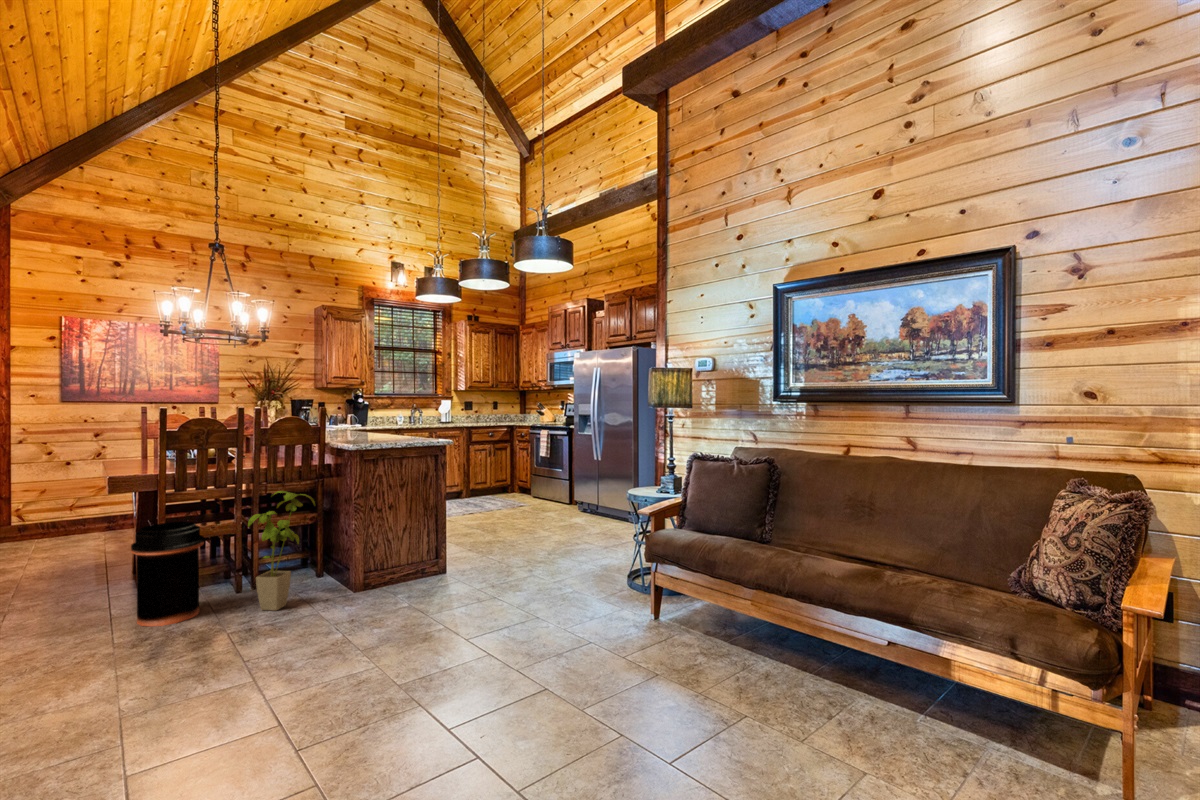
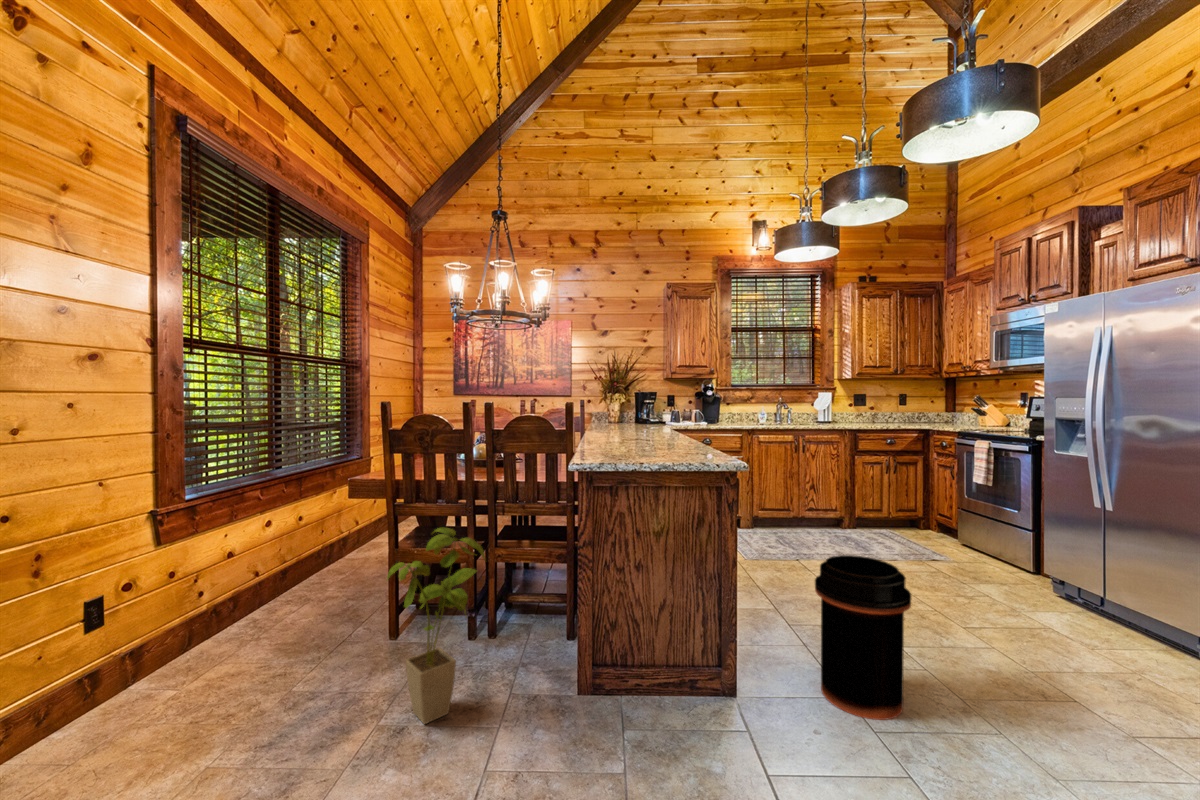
trash can: present [131,522,204,626] -> present [815,555,911,720]

